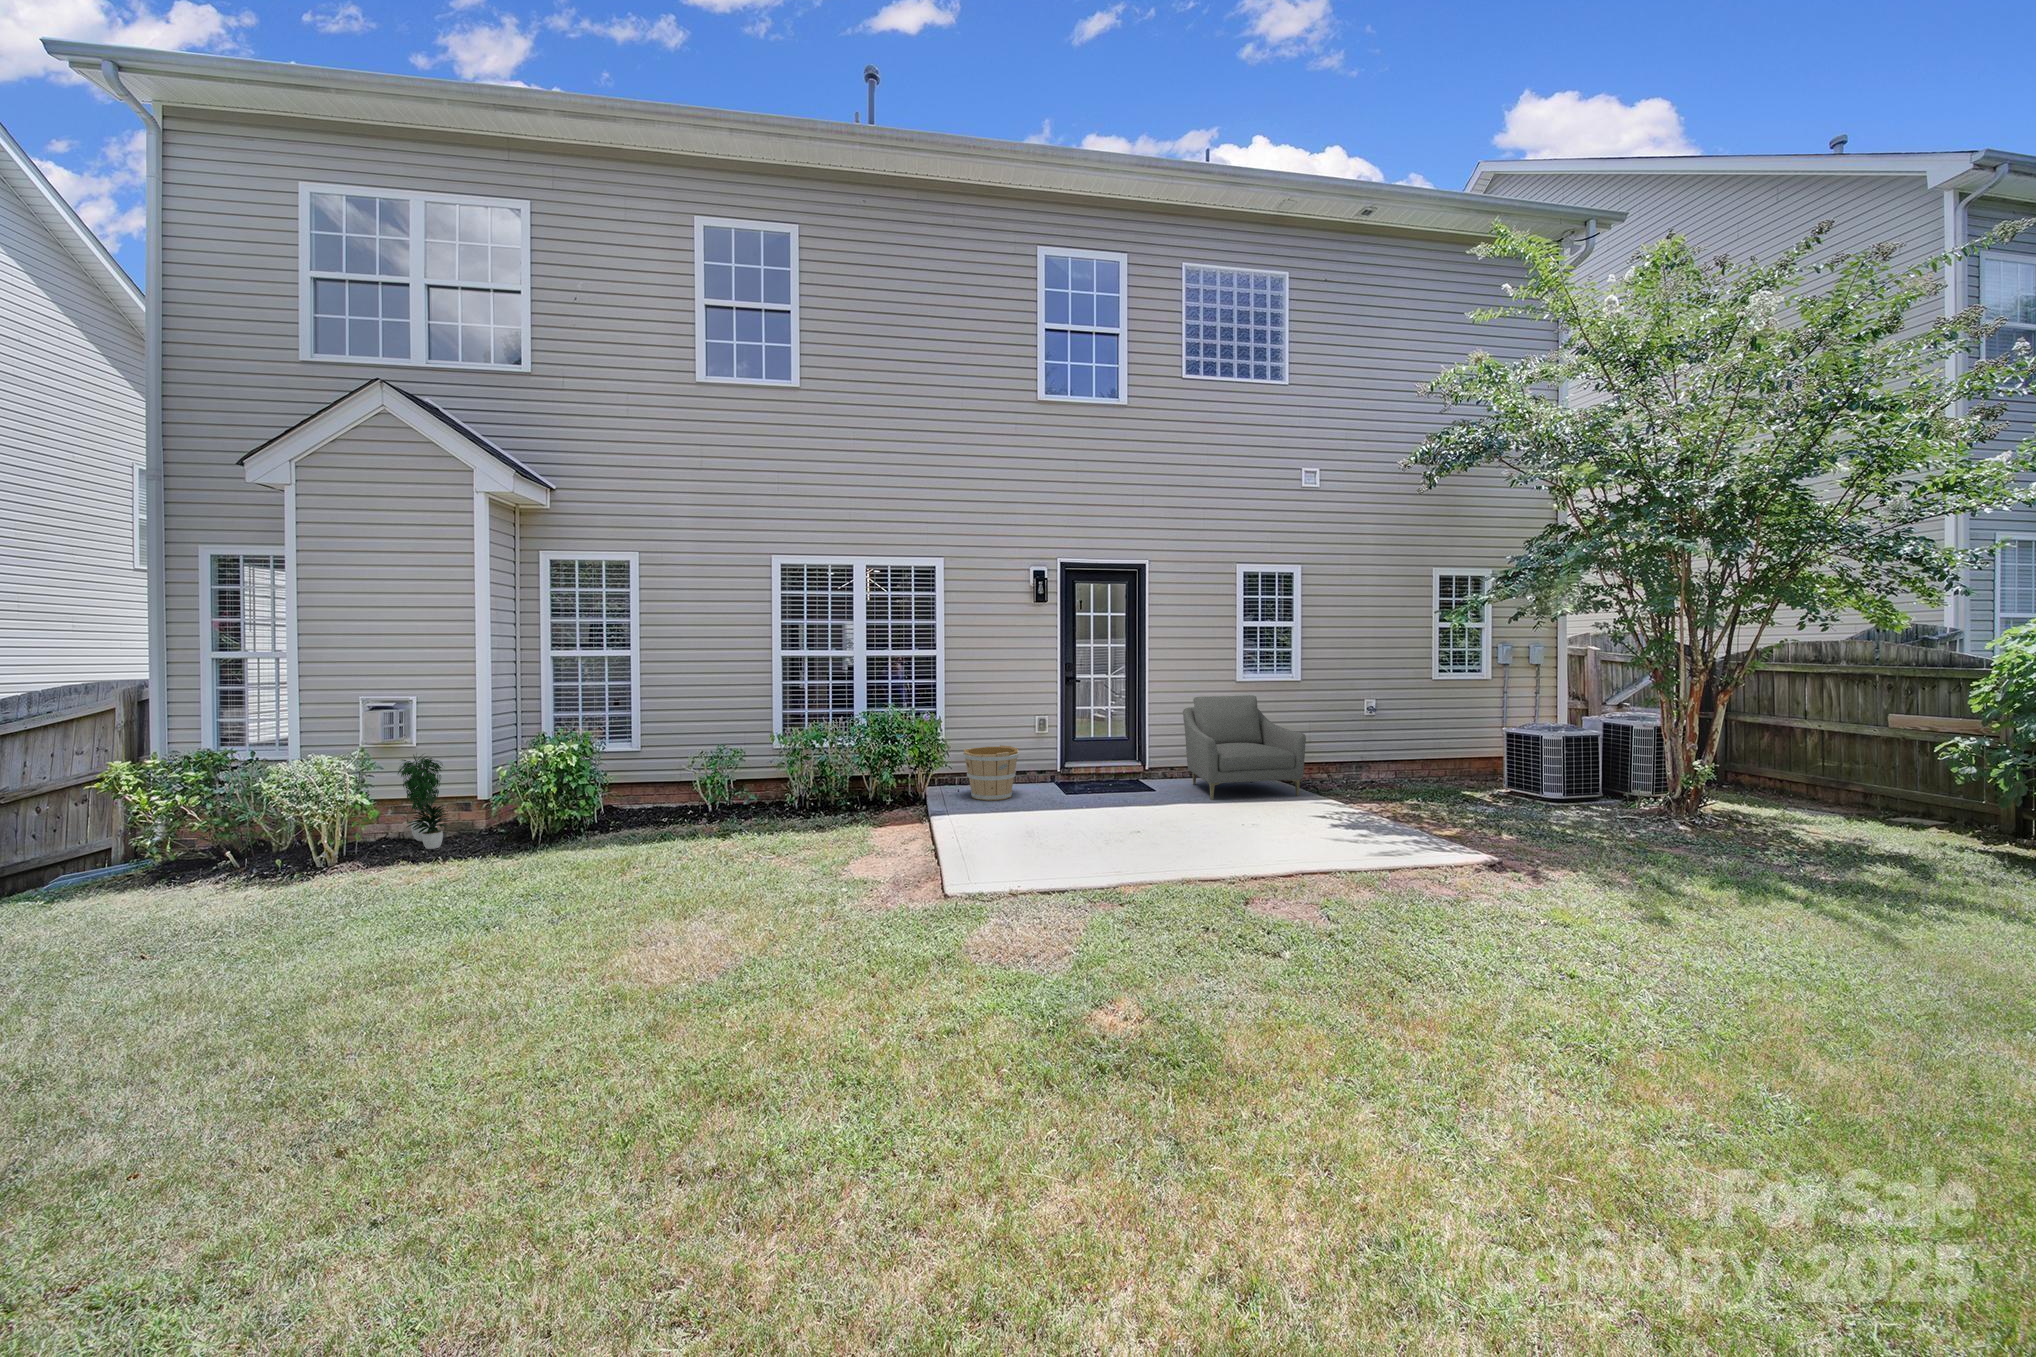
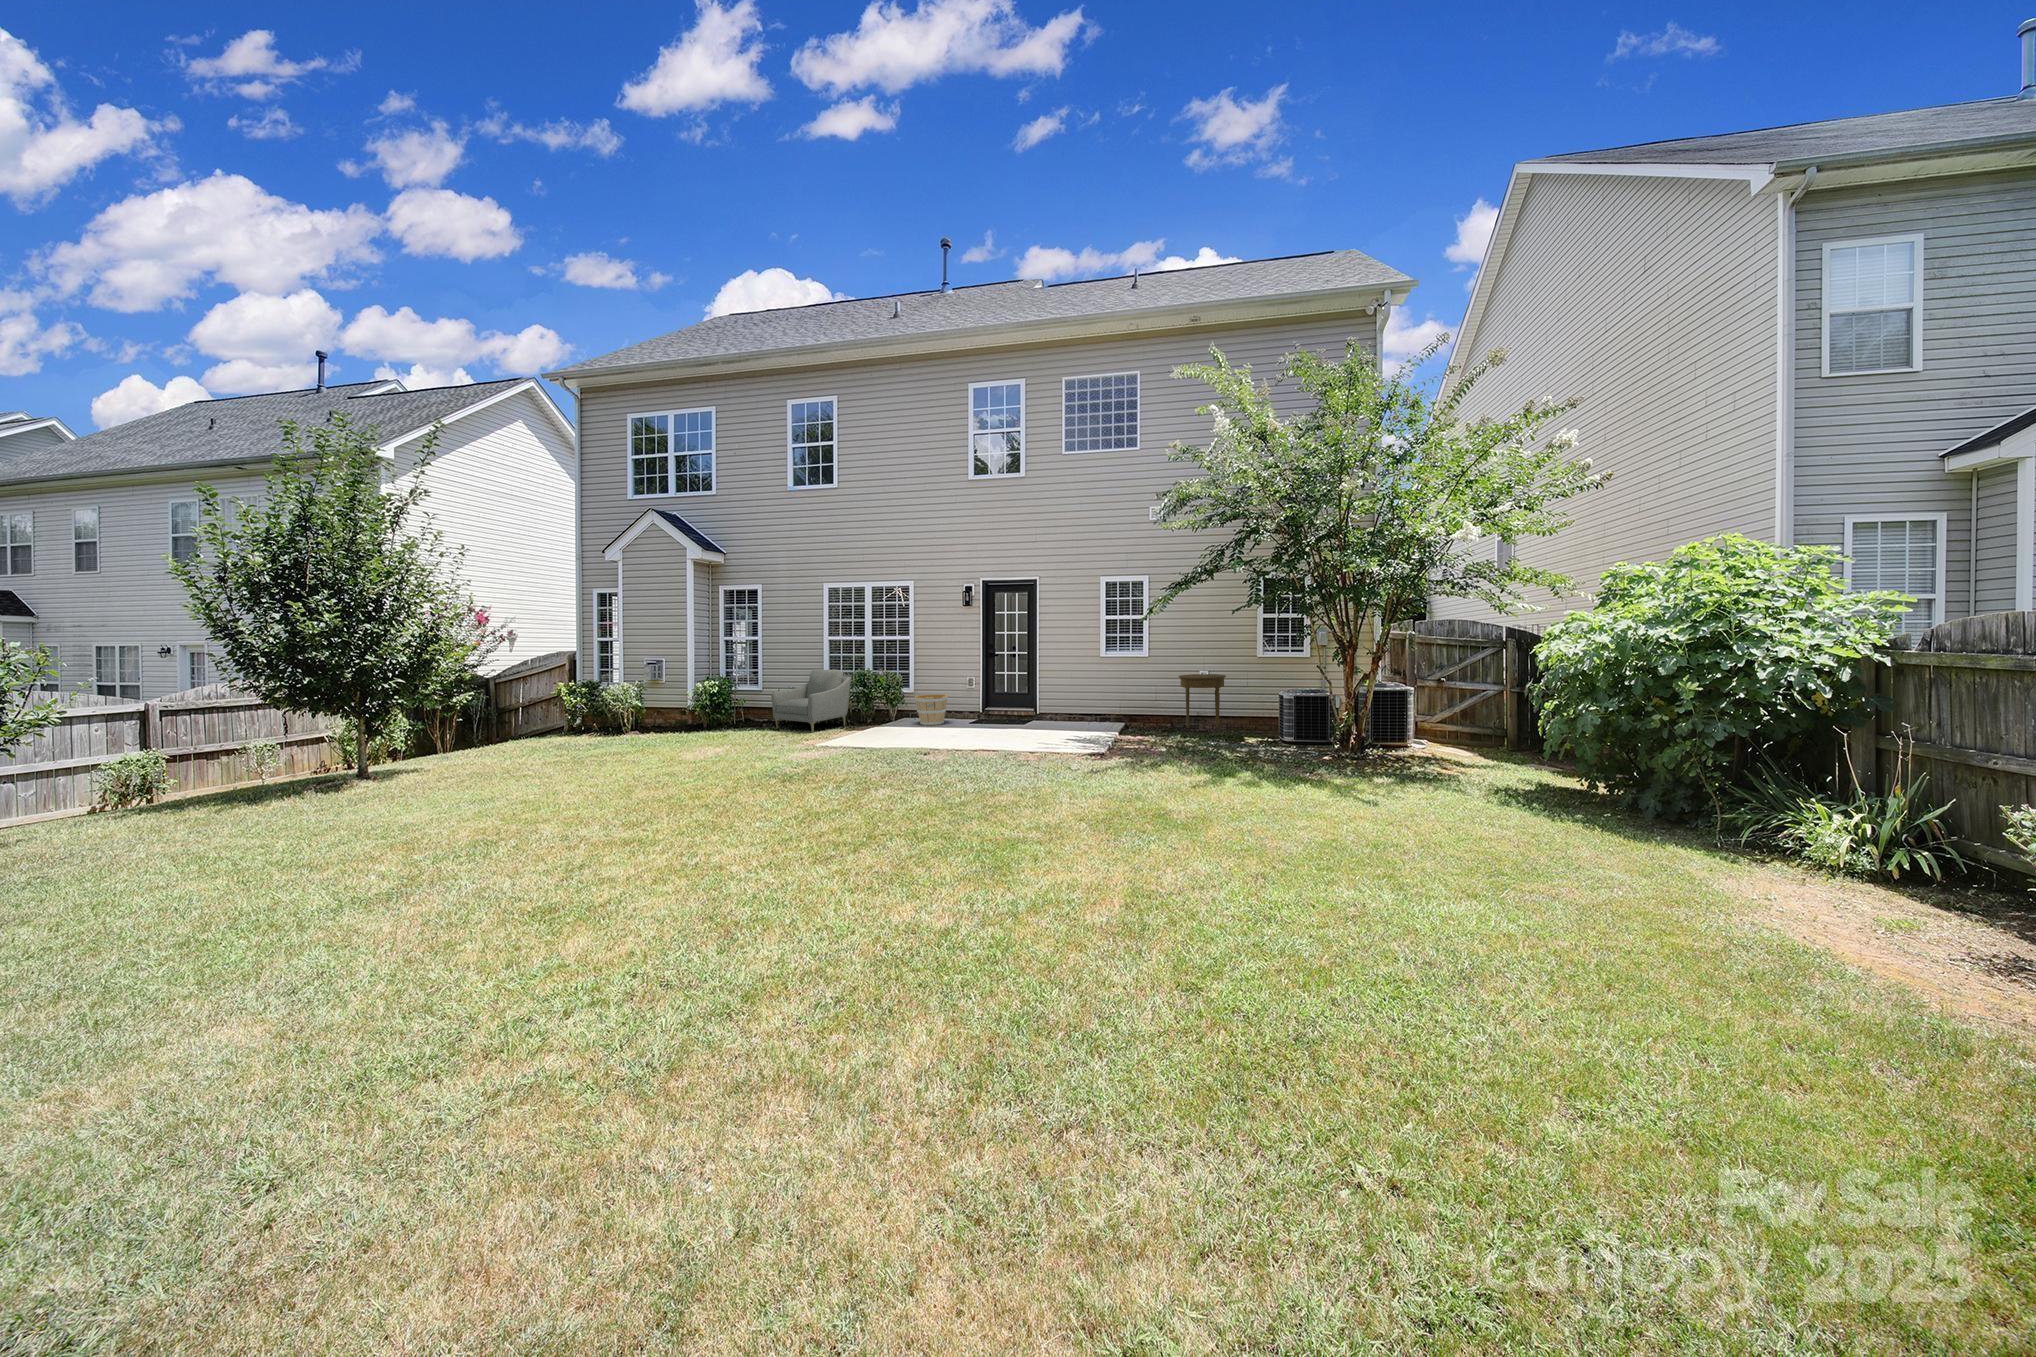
chair: present [1183,695,1306,800] -> present [771,669,851,733]
side table: none [1357,704,1423,781] -> present [1179,674,1226,728]
potted plant: present [398,755,450,849] -> none [647,685,669,729]

